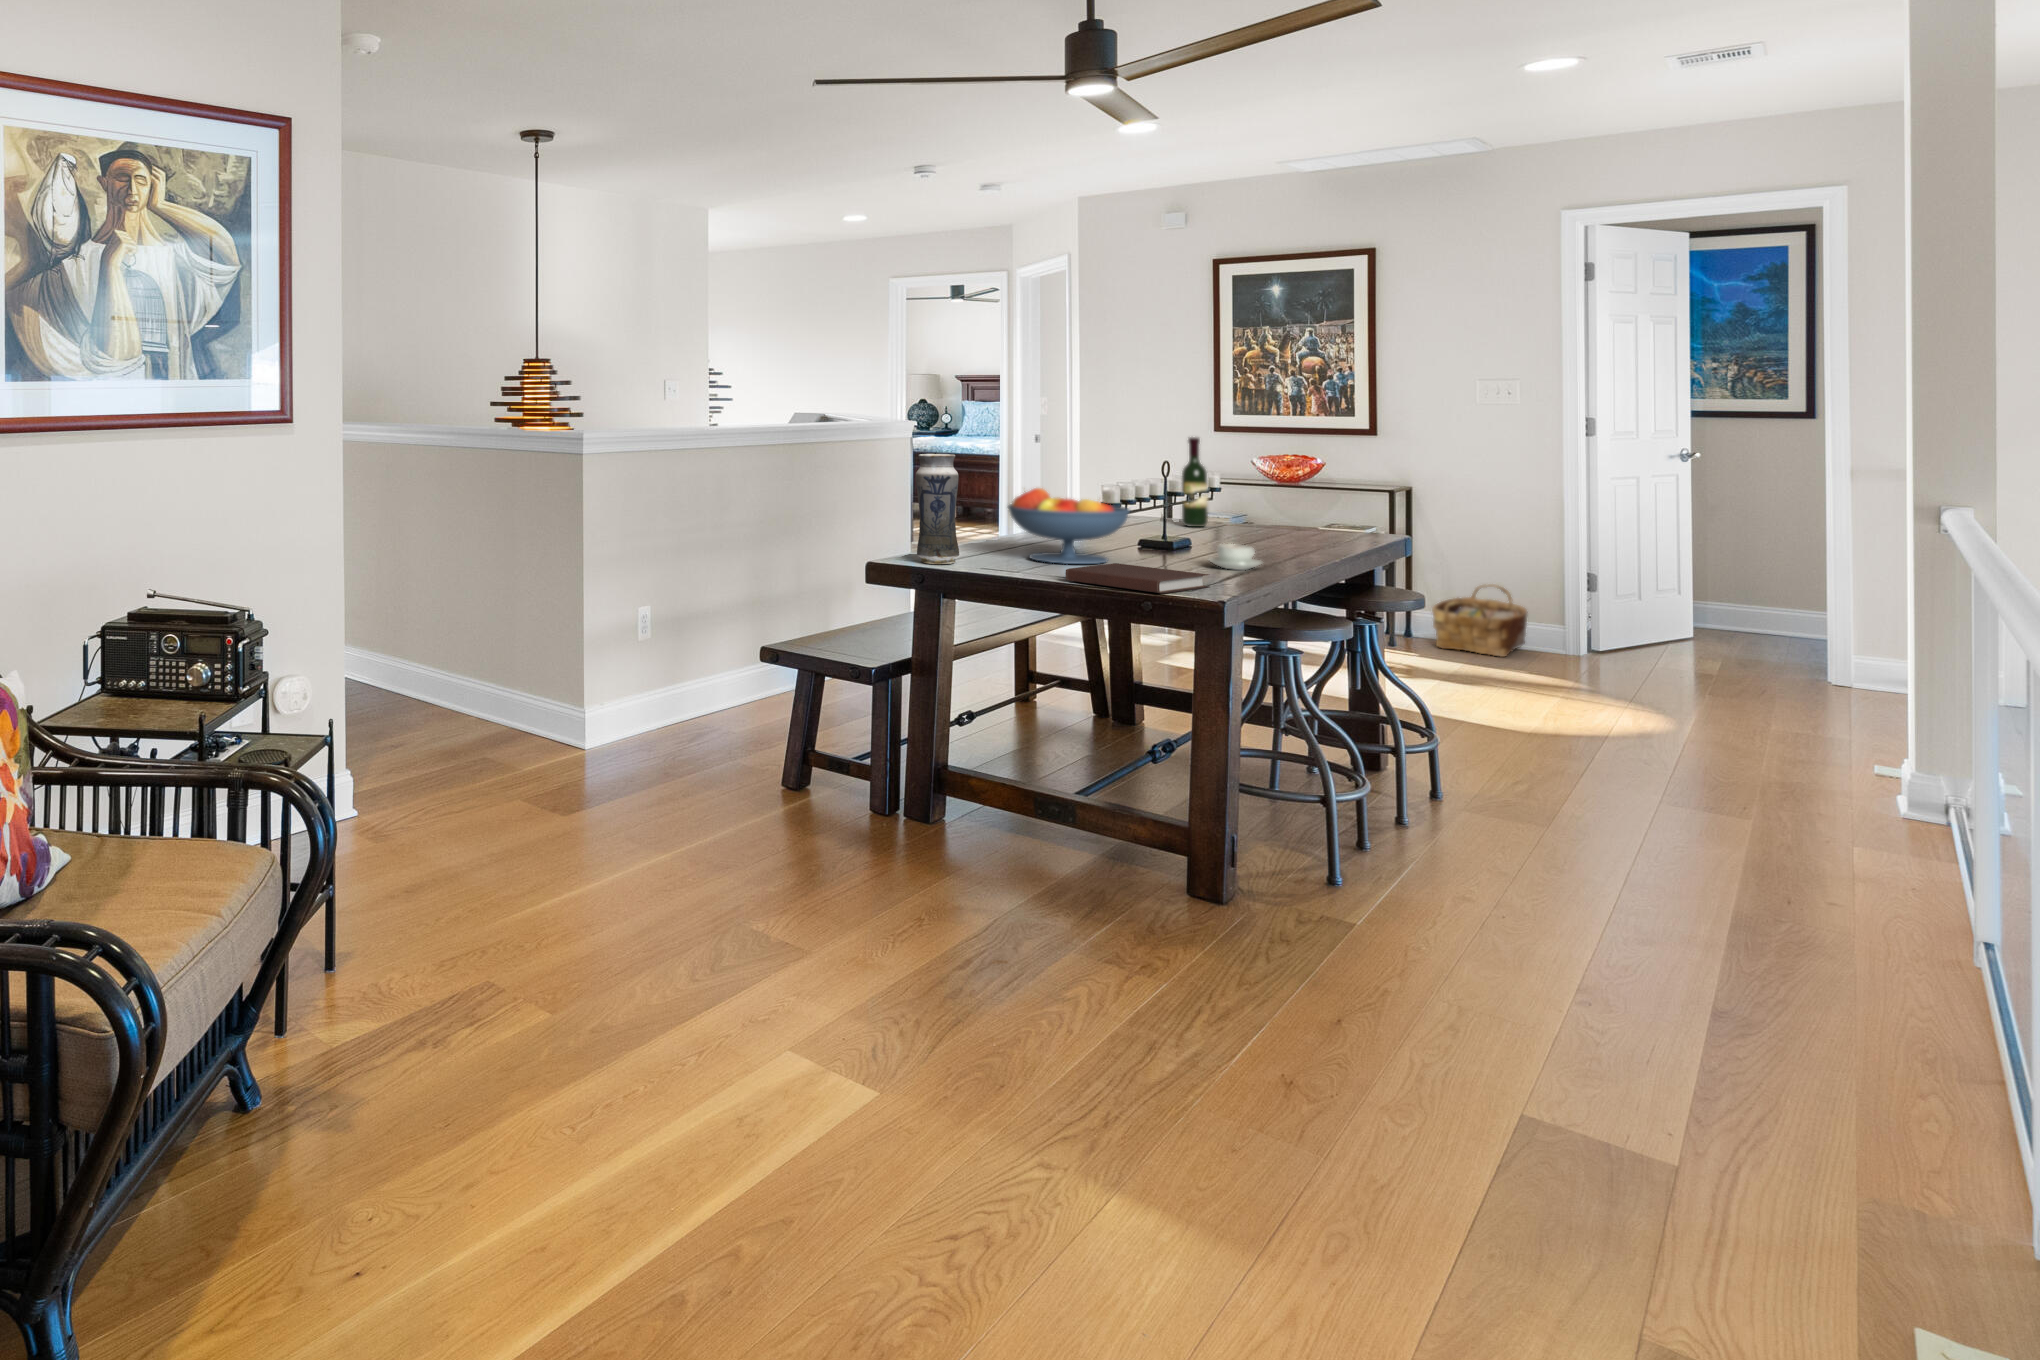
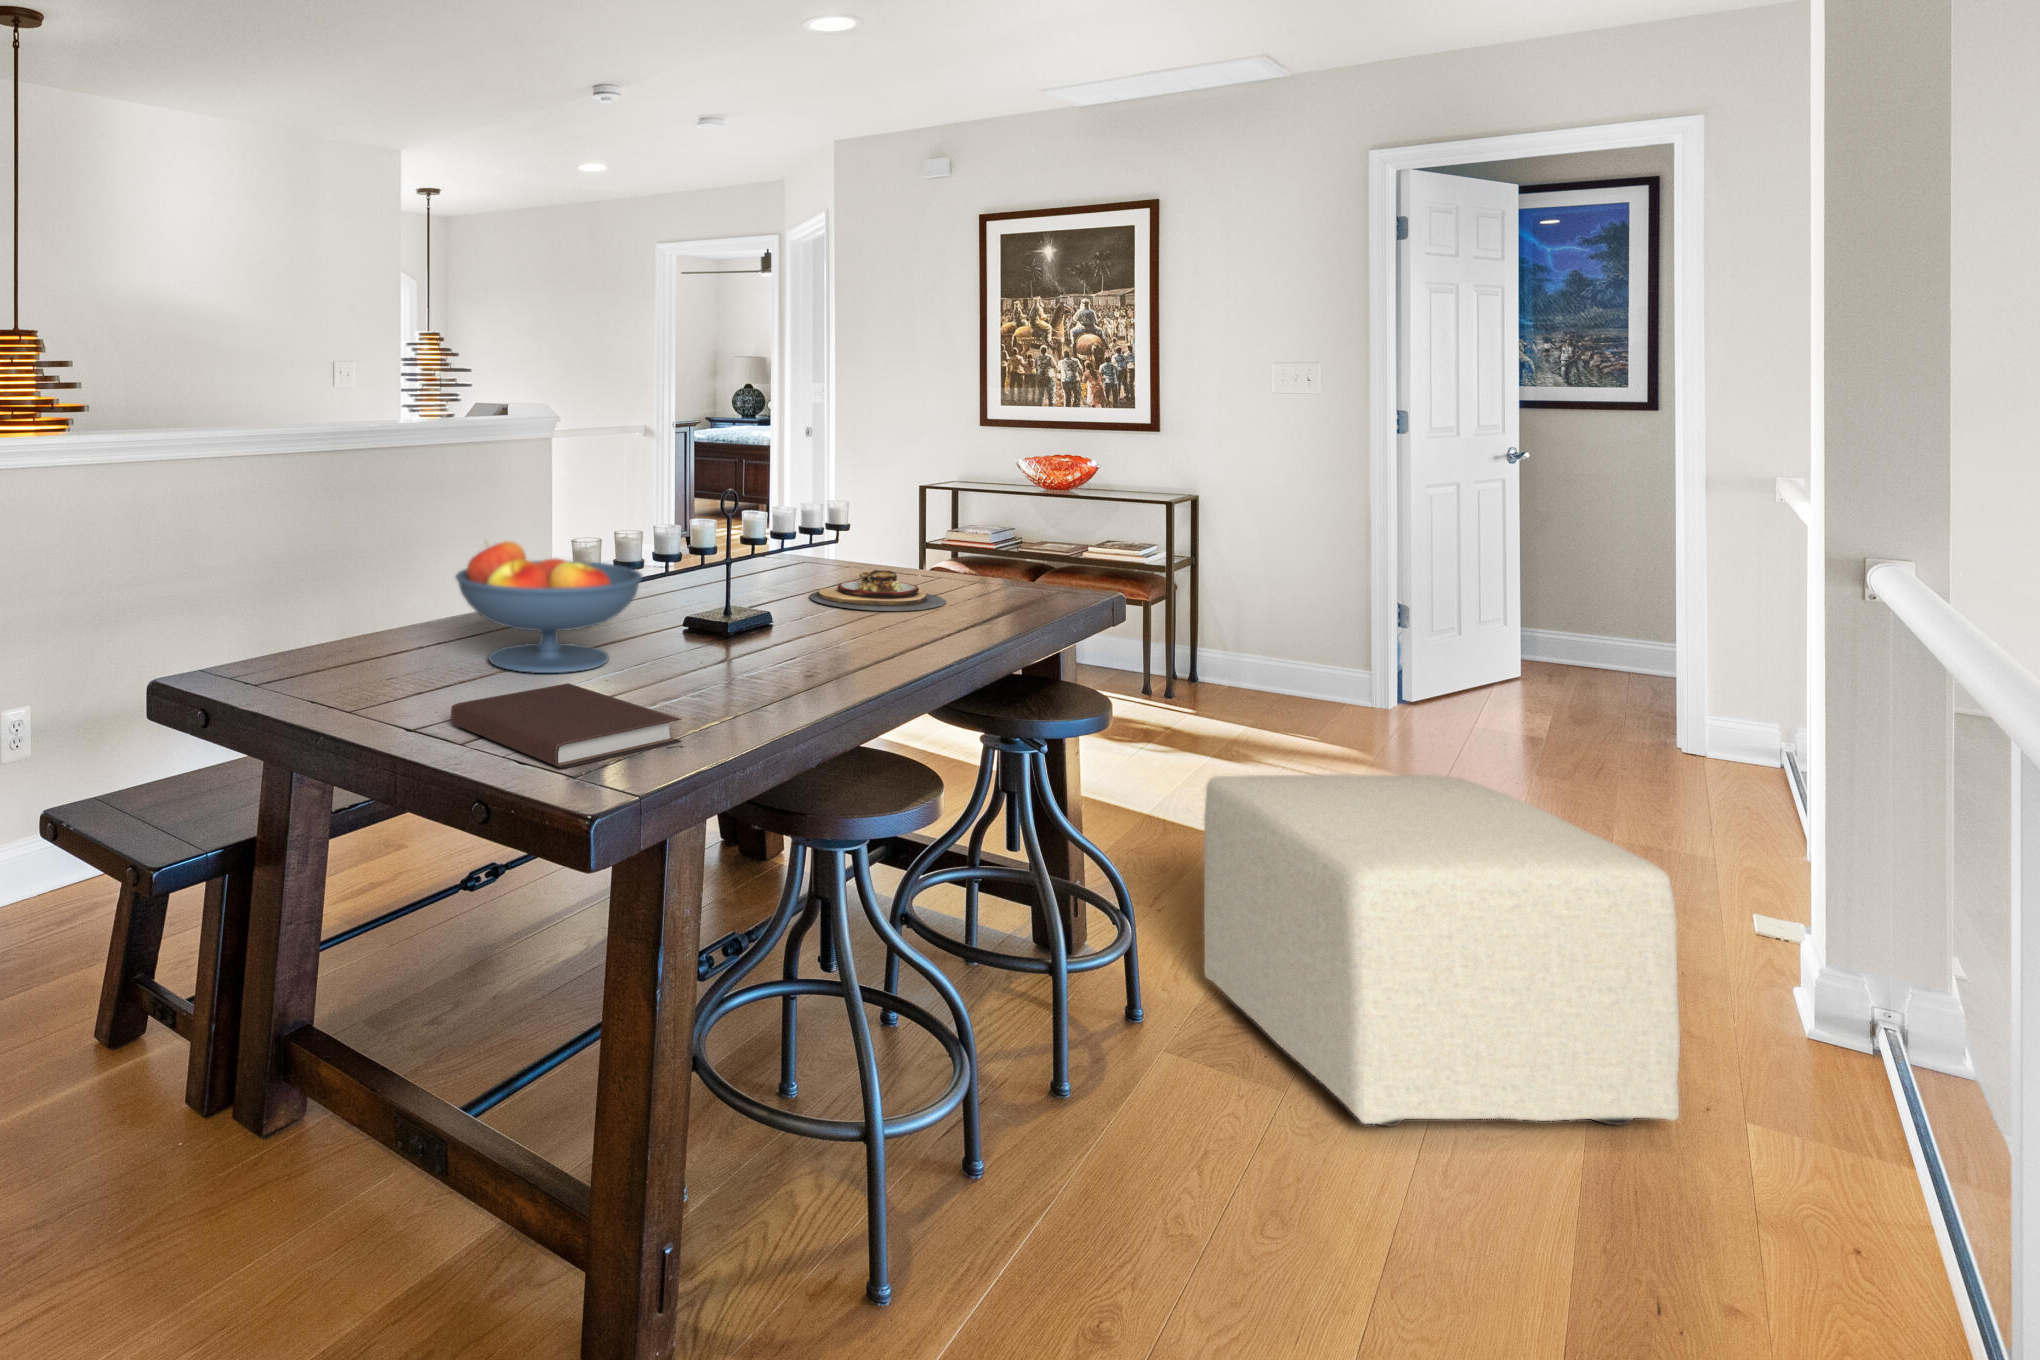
wine bottle: present [1182,437,1208,527] -> none [825,447,859,577]
vase: present [916,454,959,564] -> none [295,487,364,675]
plate: none [1189,517,1290,542] -> present [809,570,946,611]
coffee cup: present [1209,544,1262,570] -> none [745,639,828,686]
woven basket: present [1432,584,1528,657] -> none [1215,616,1326,712]
ottoman: none [1480,651,1813,852] -> present [1204,774,1680,1126]

